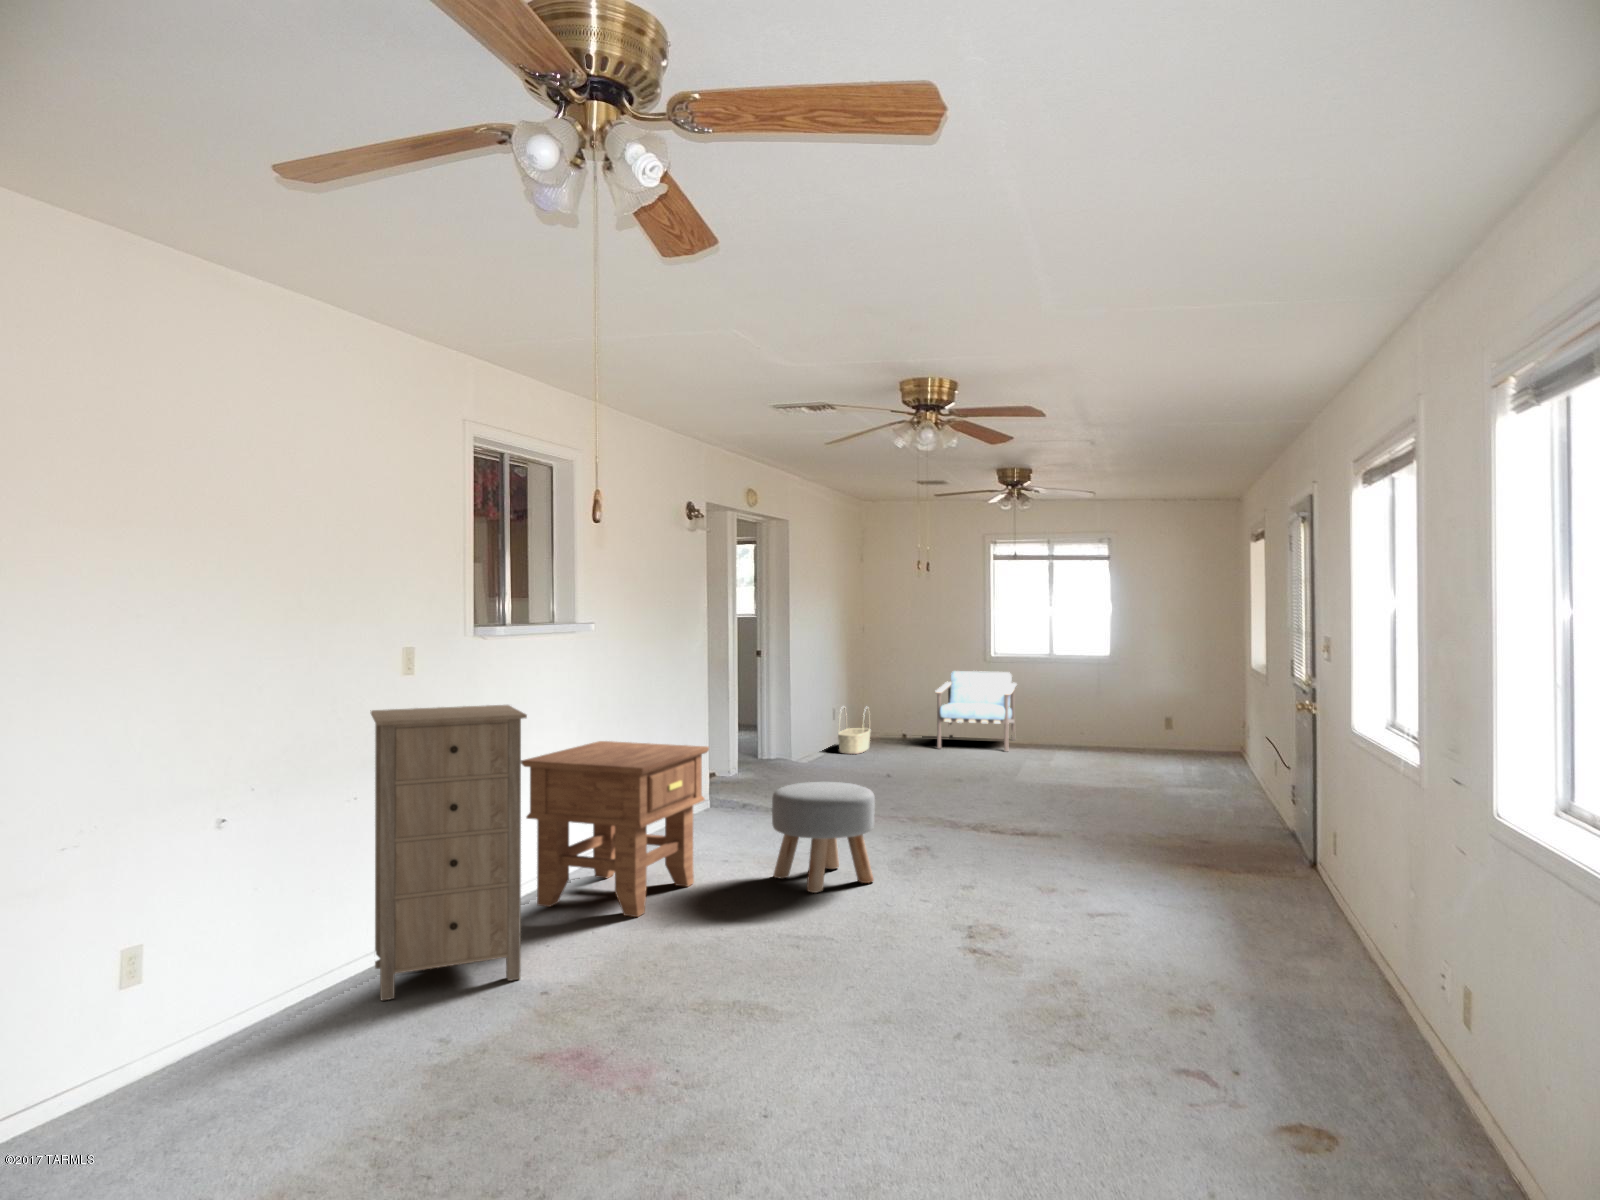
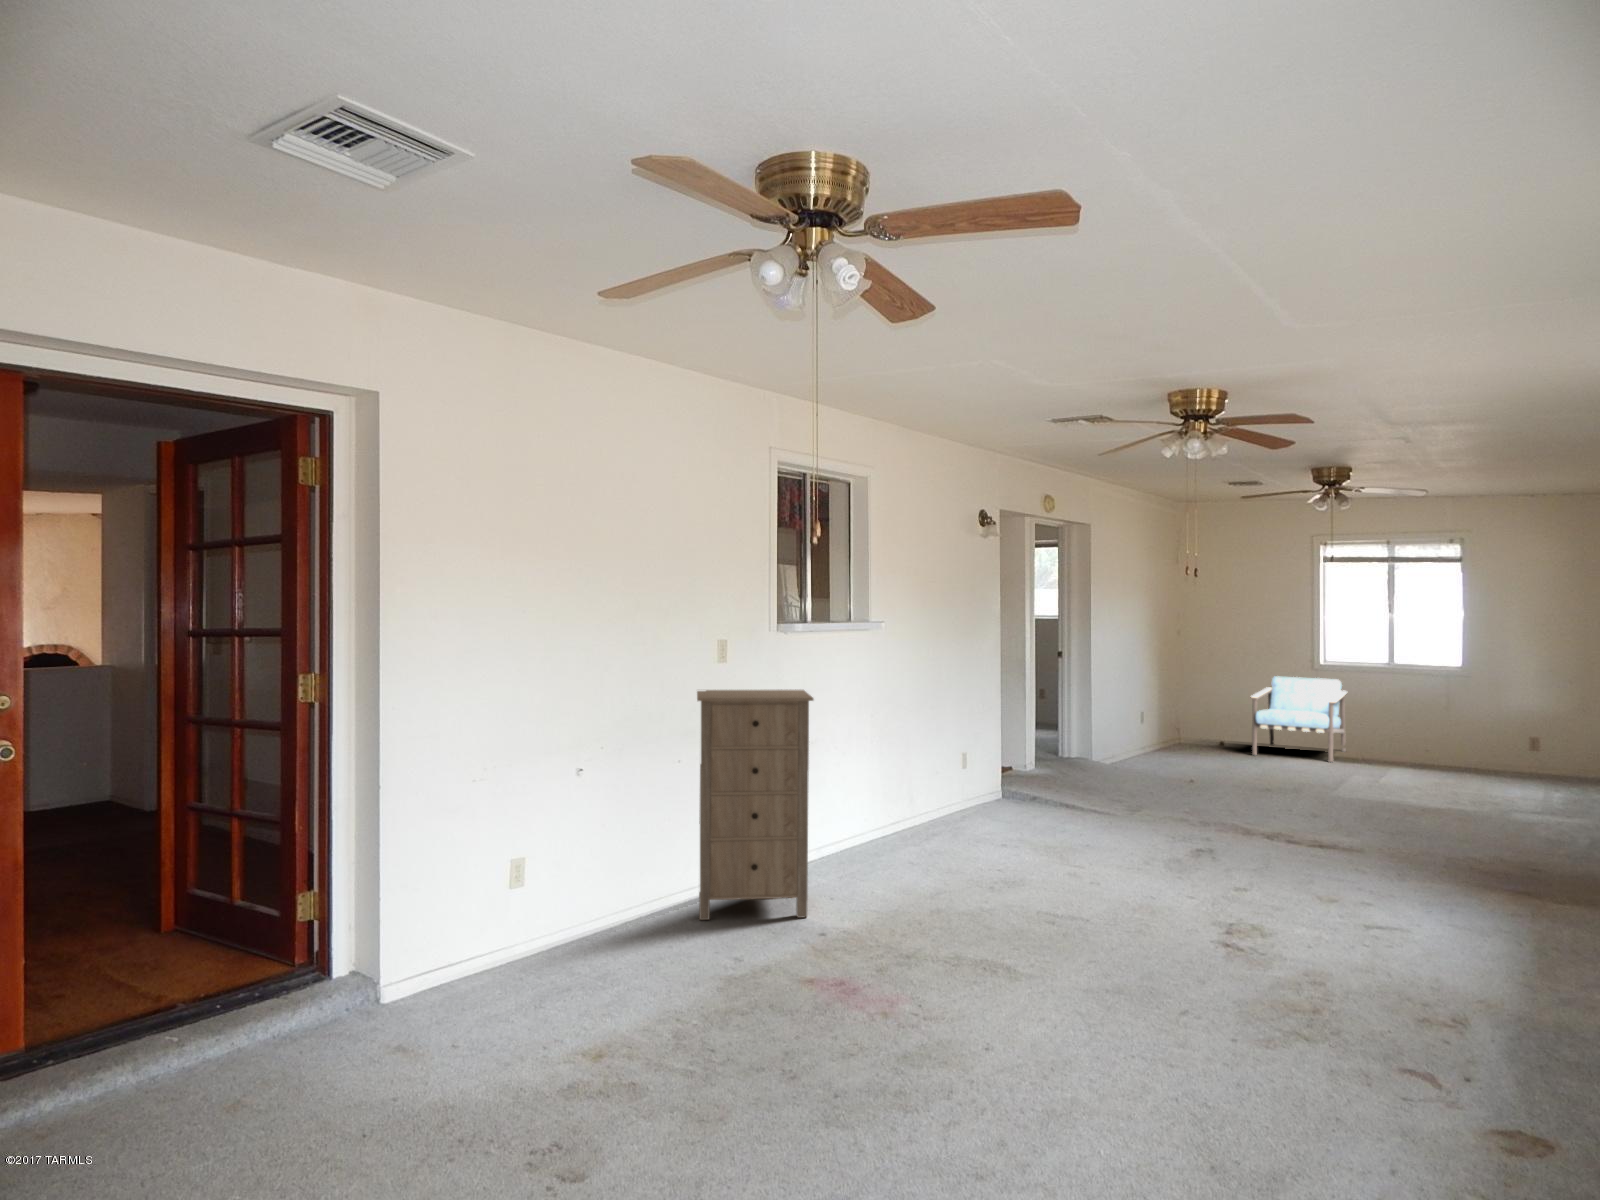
basket: present [838,708,870,754] -> none [1144,707,1180,755]
side table: present [521,741,709,917] -> none [820,726,986,881]
ottoman: present [772,782,875,893] -> none [1044,775,1144,876]

